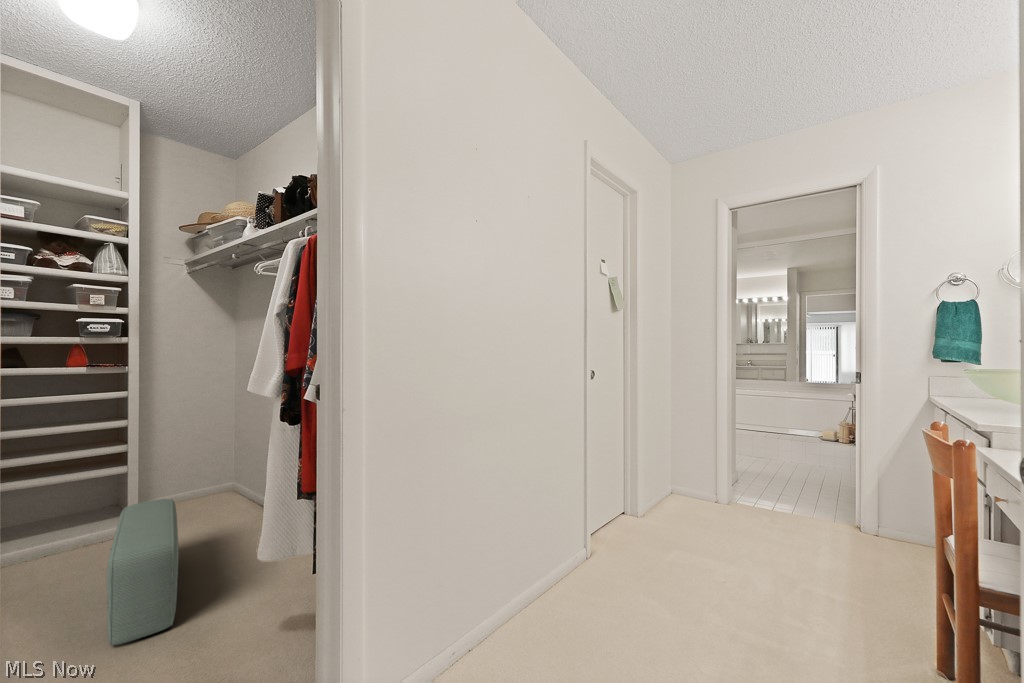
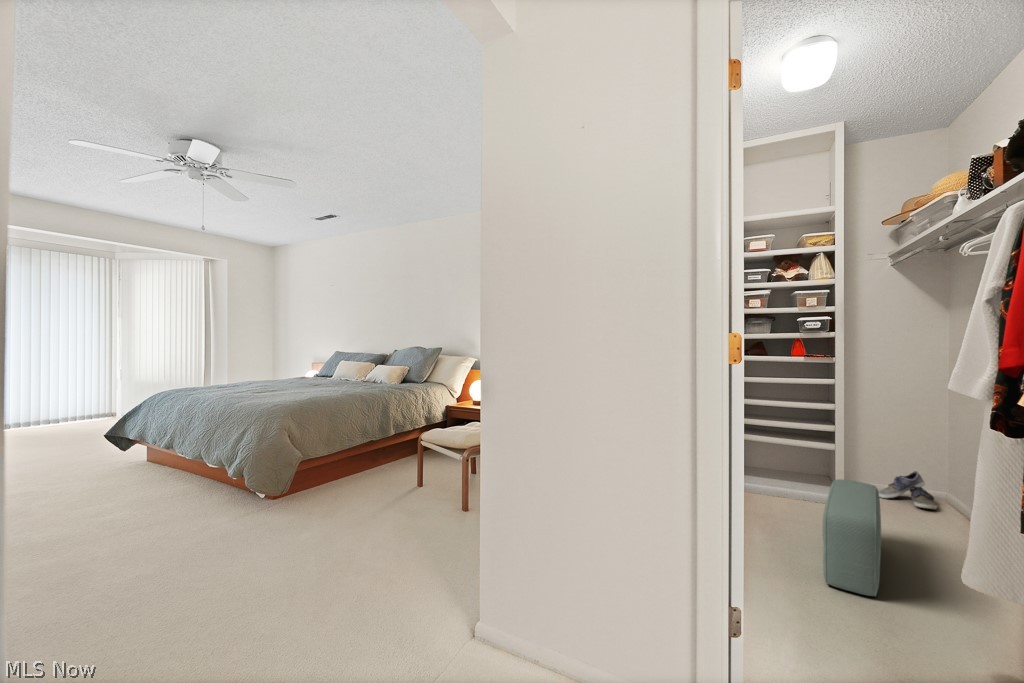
shoe: none [173,467,226,503] -> present [879,471,937,509]

